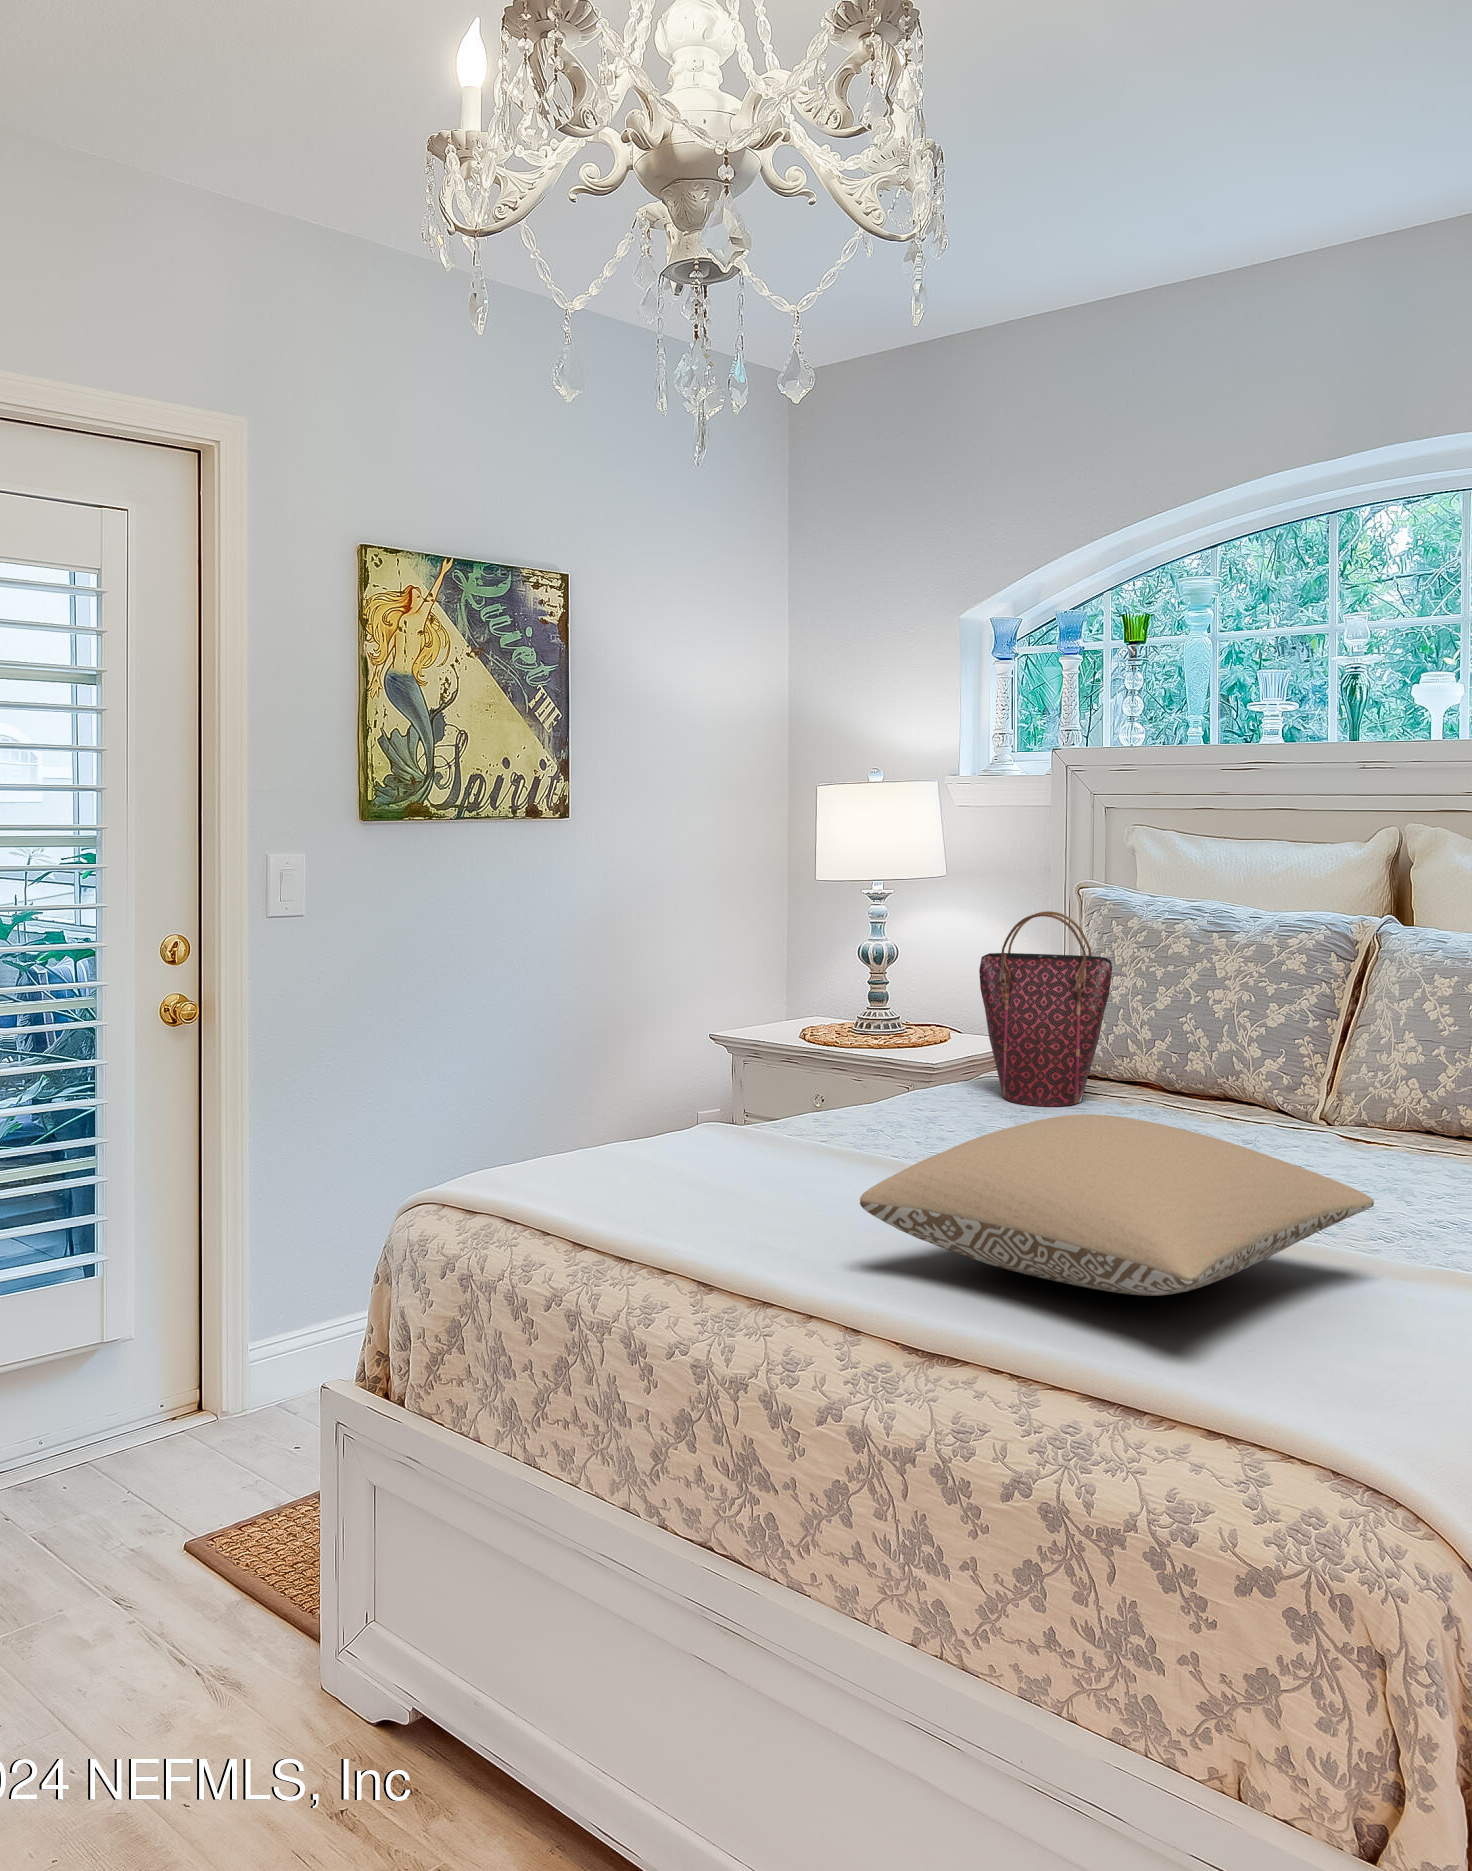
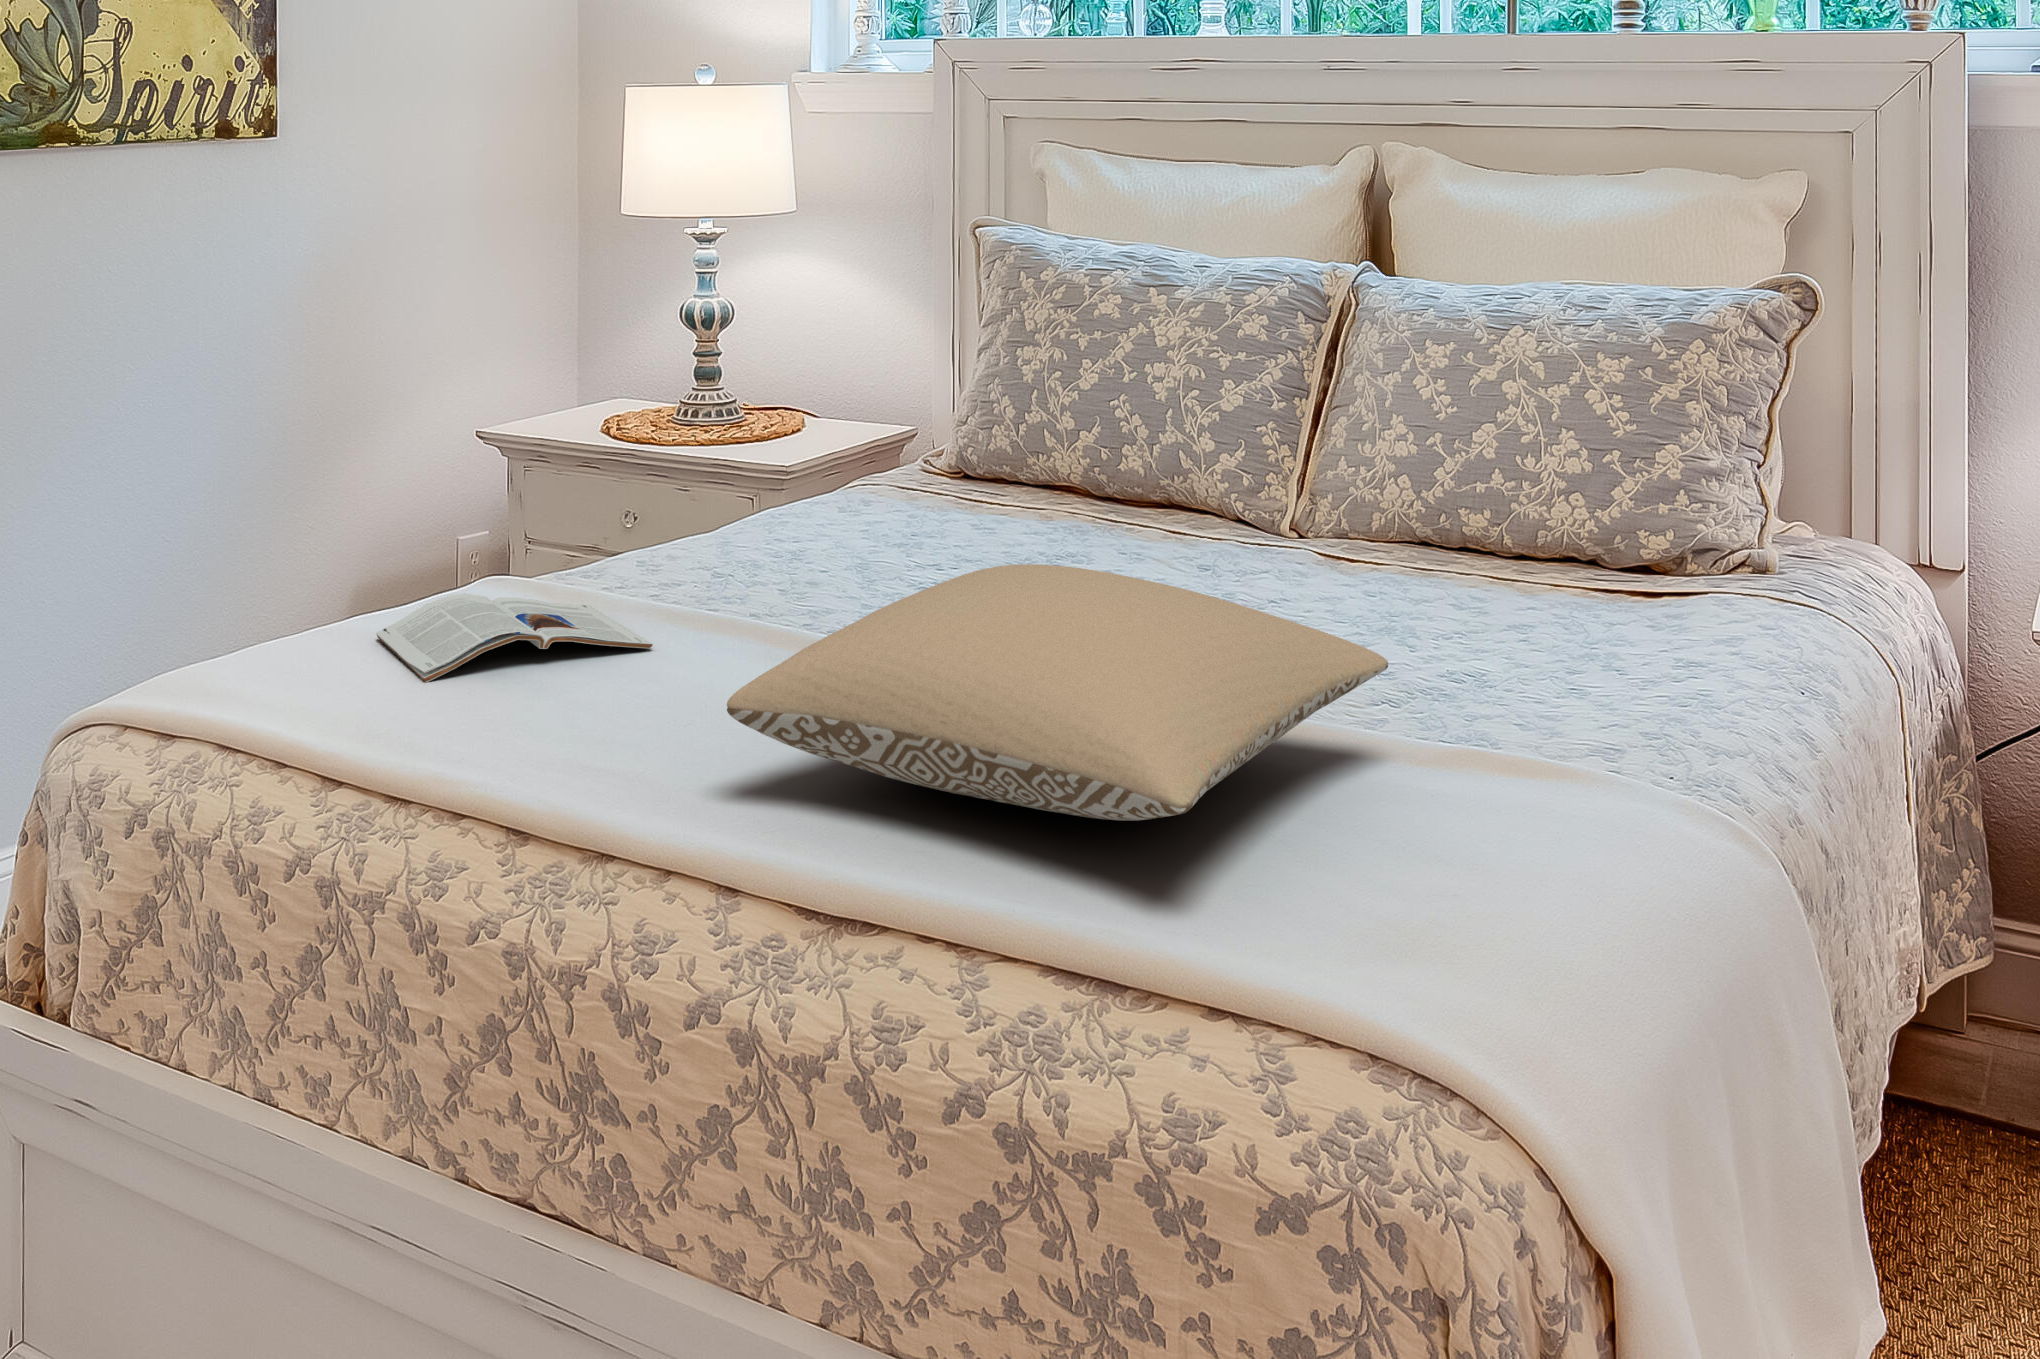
handbag: present [979,911,1112,1106] -> none [855,268,1025,523]
magazine: none [617,1130,814,1187] -> present [376,593,653,683]

